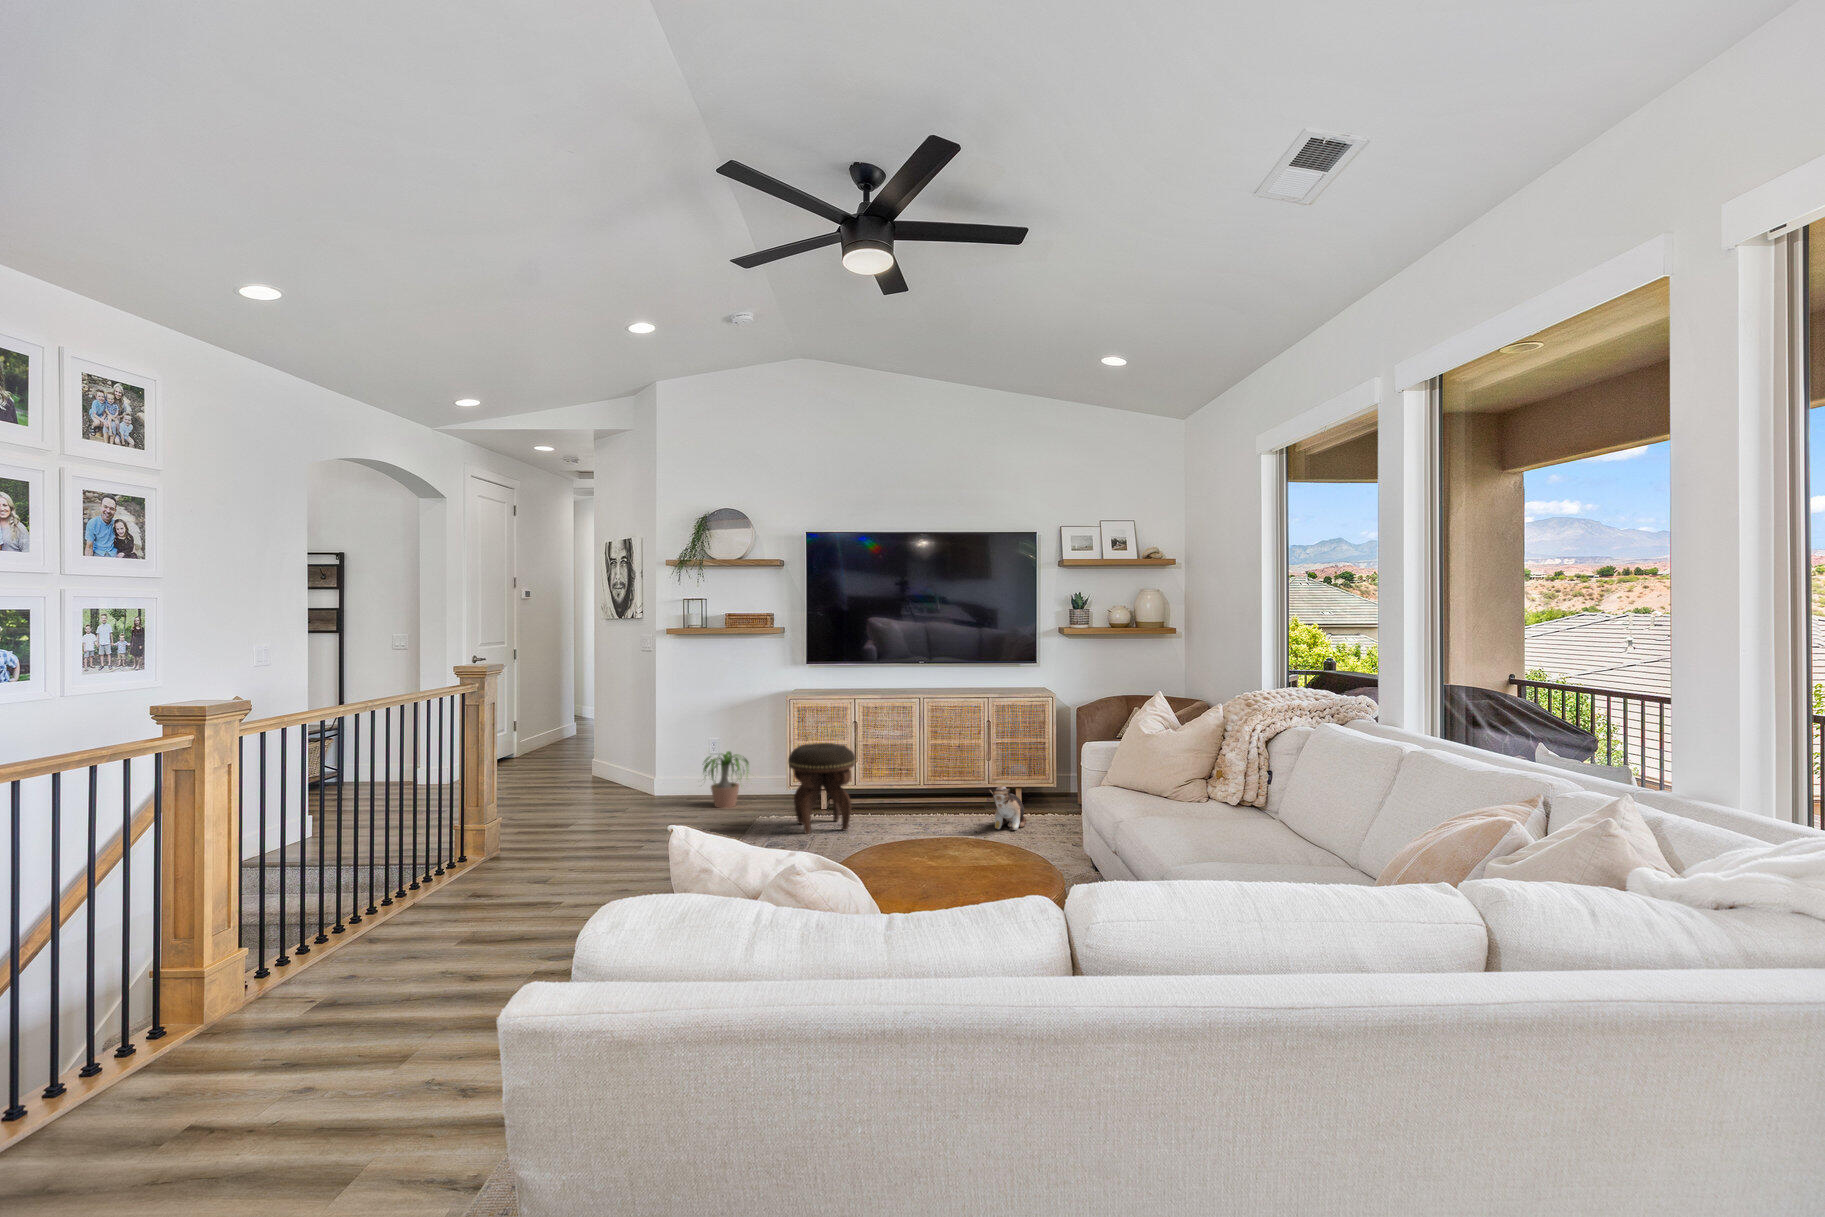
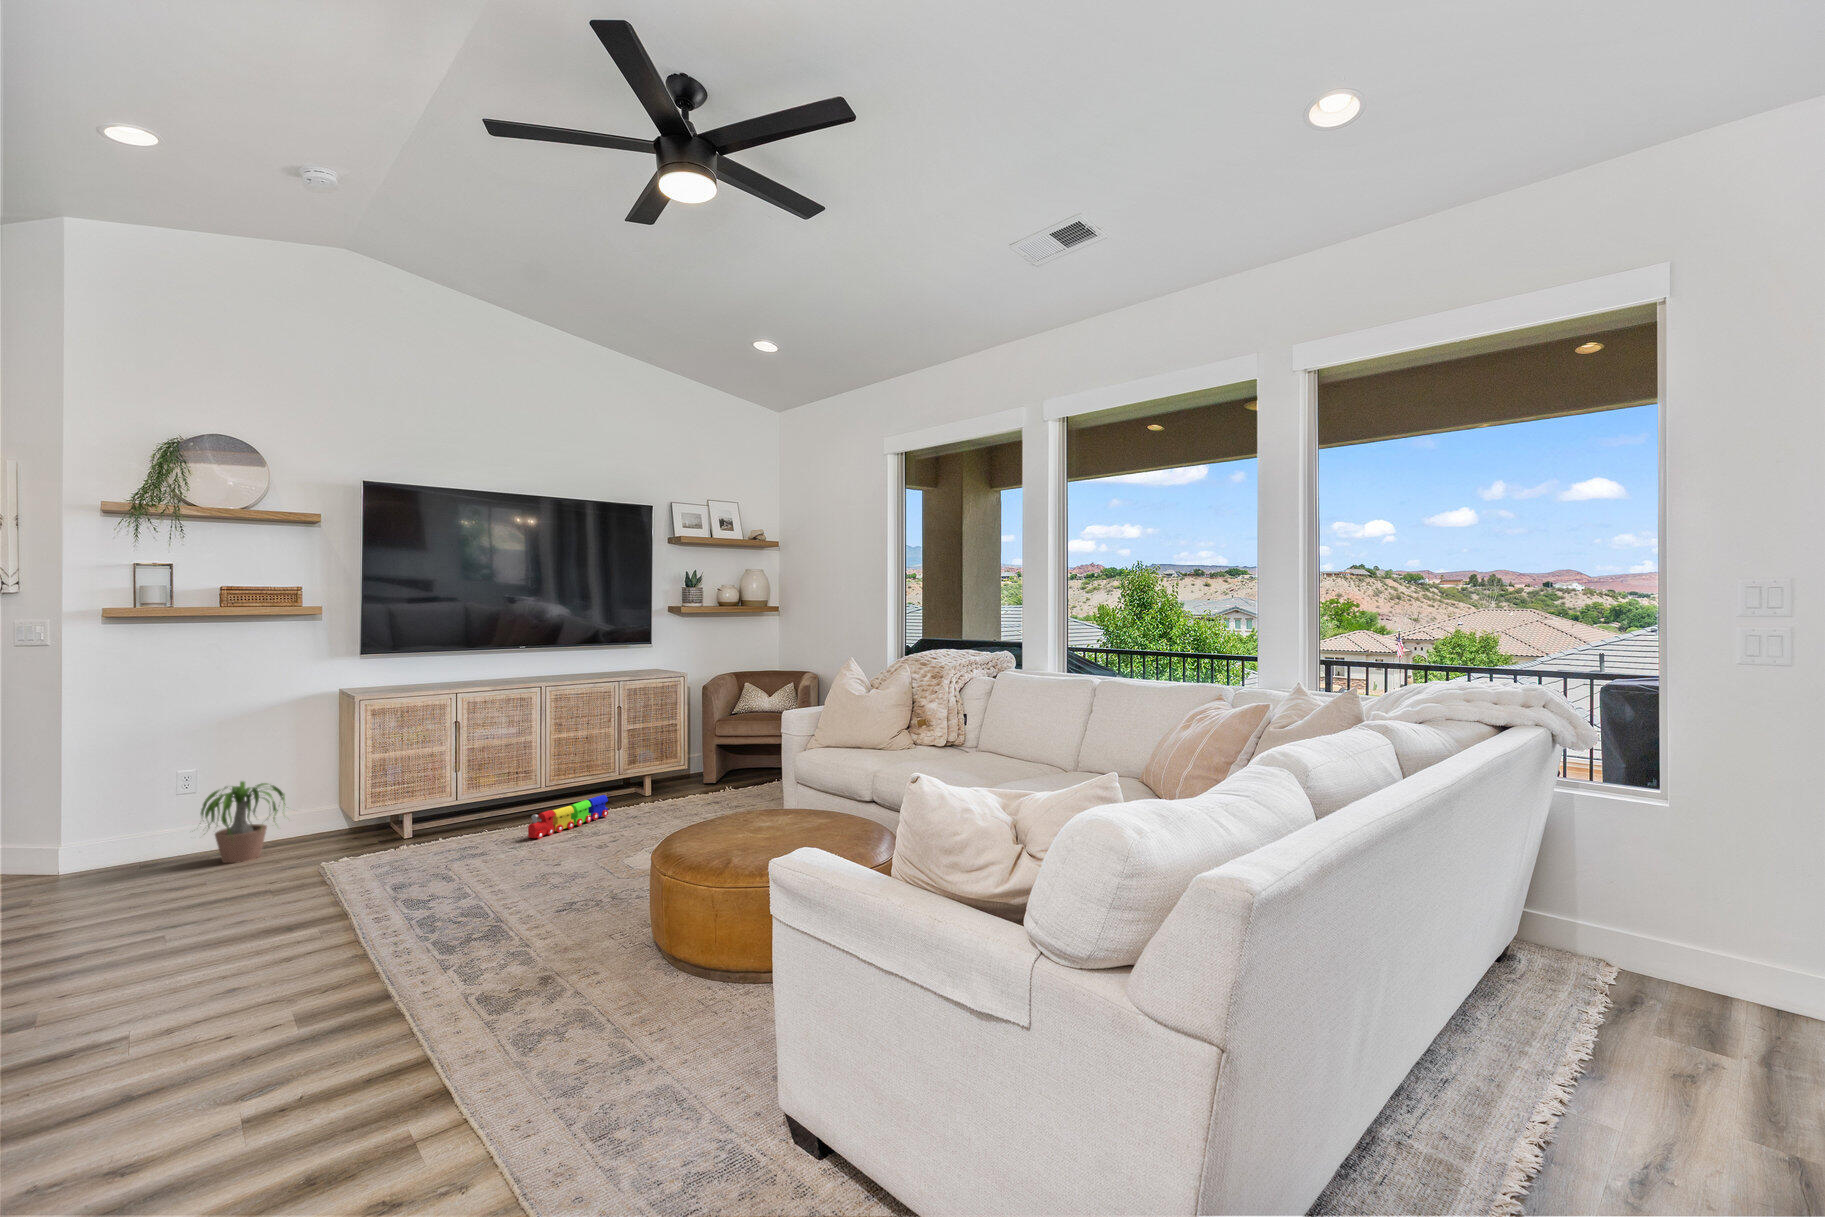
footstool: present [788,743,855,834] -> none [393,748,492,866]
plush toy: present [989,786,1026,830] -> none [658,770,687,817]
toy train: none [884,800,959,829] -> present [528,795,608,839]

